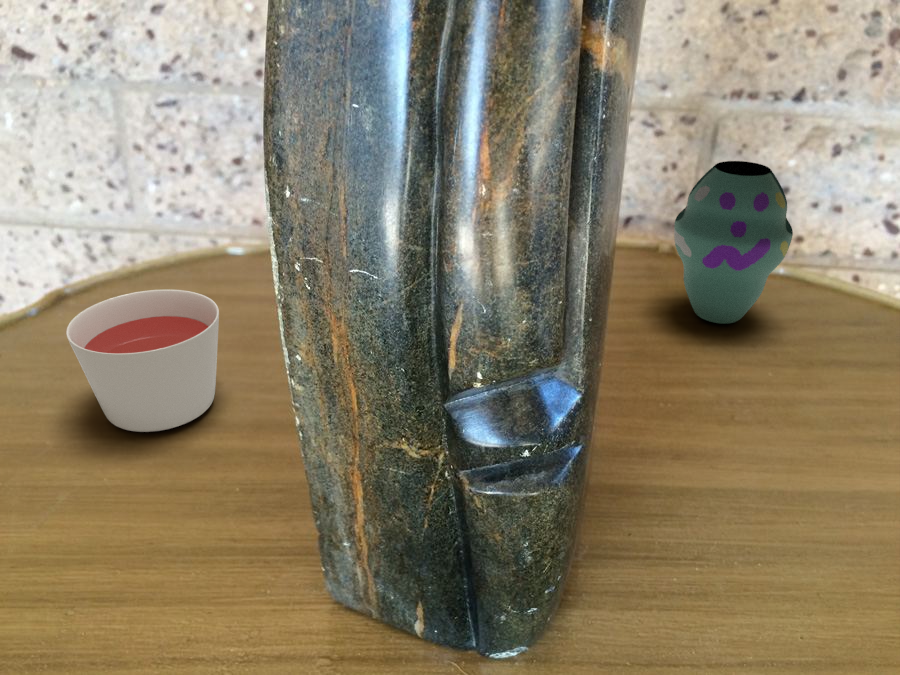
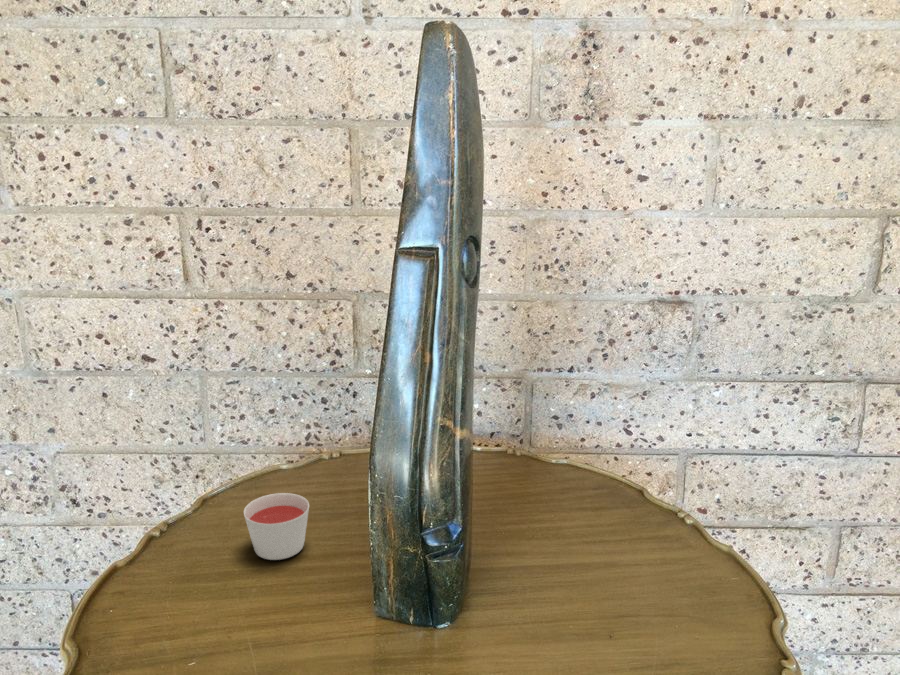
vase: present [674,161,793,323] -> none [509,416,561,491]

